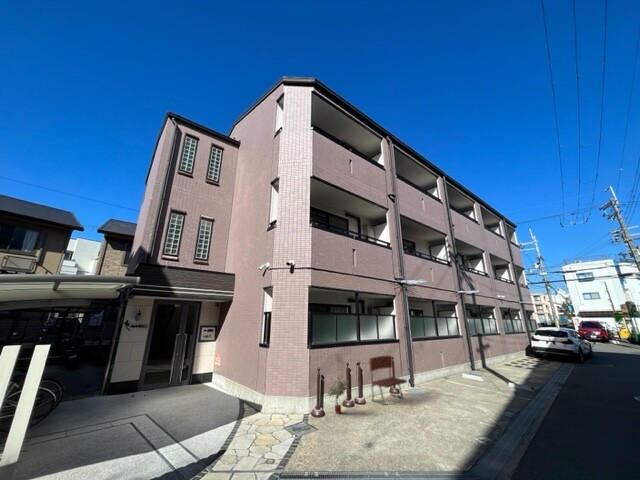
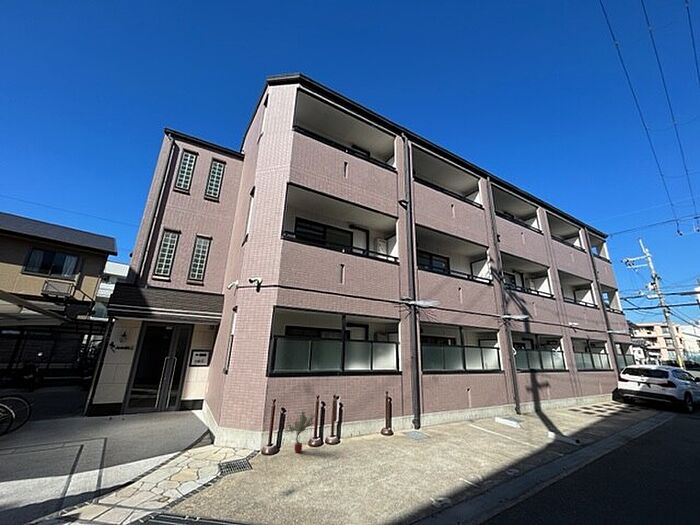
bench: present [369,356,407,404] -> none [351,389,398,447]

